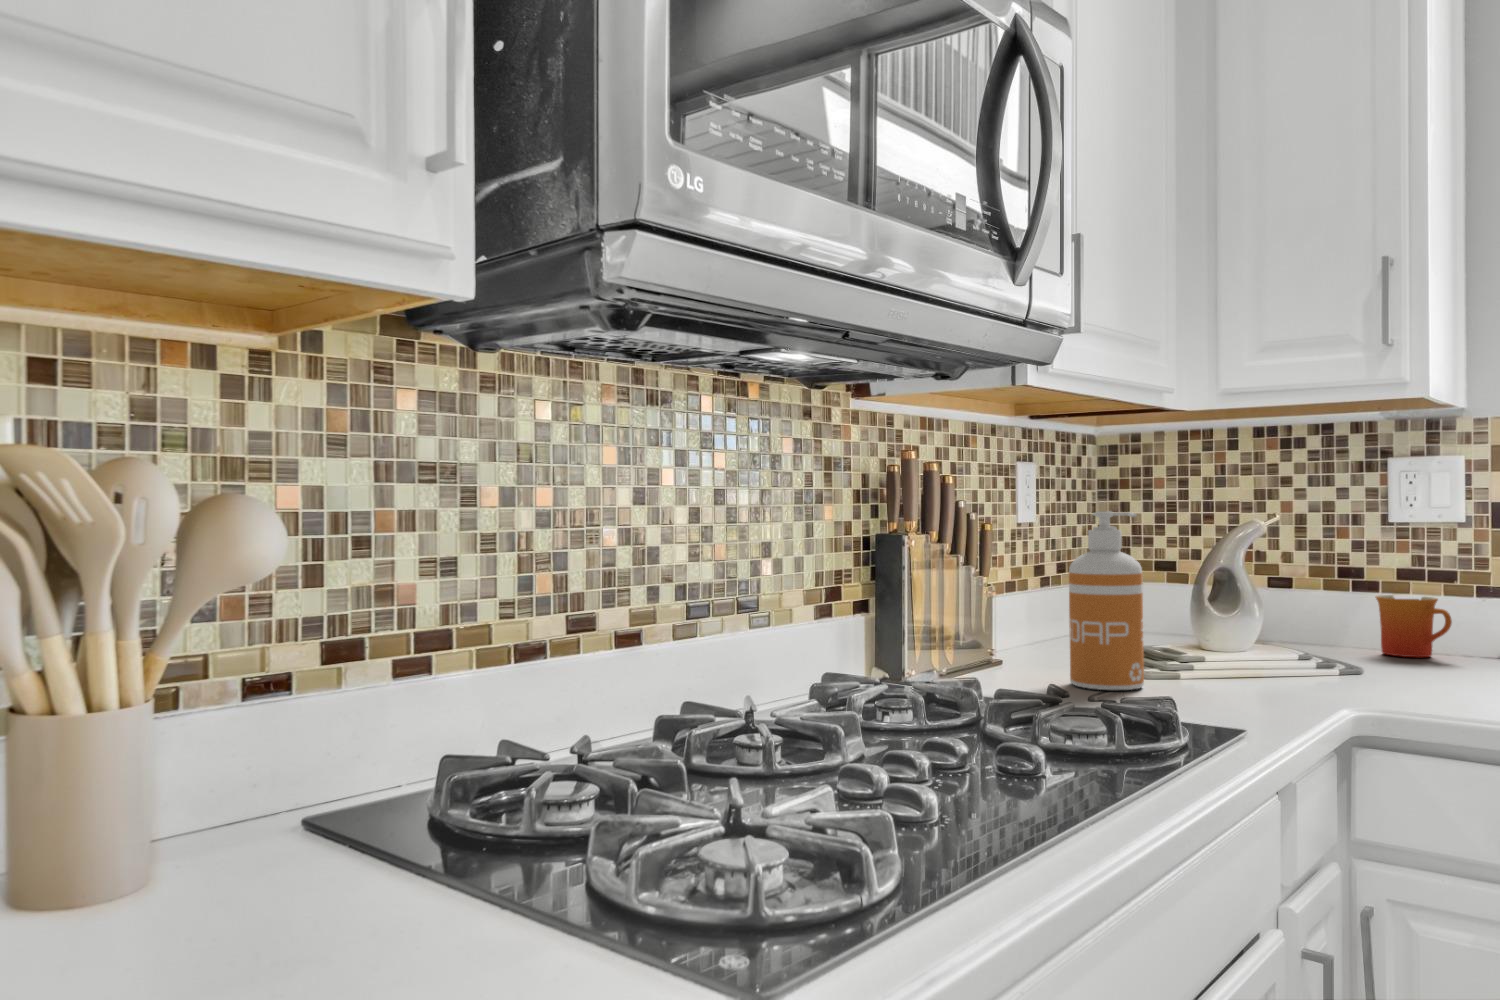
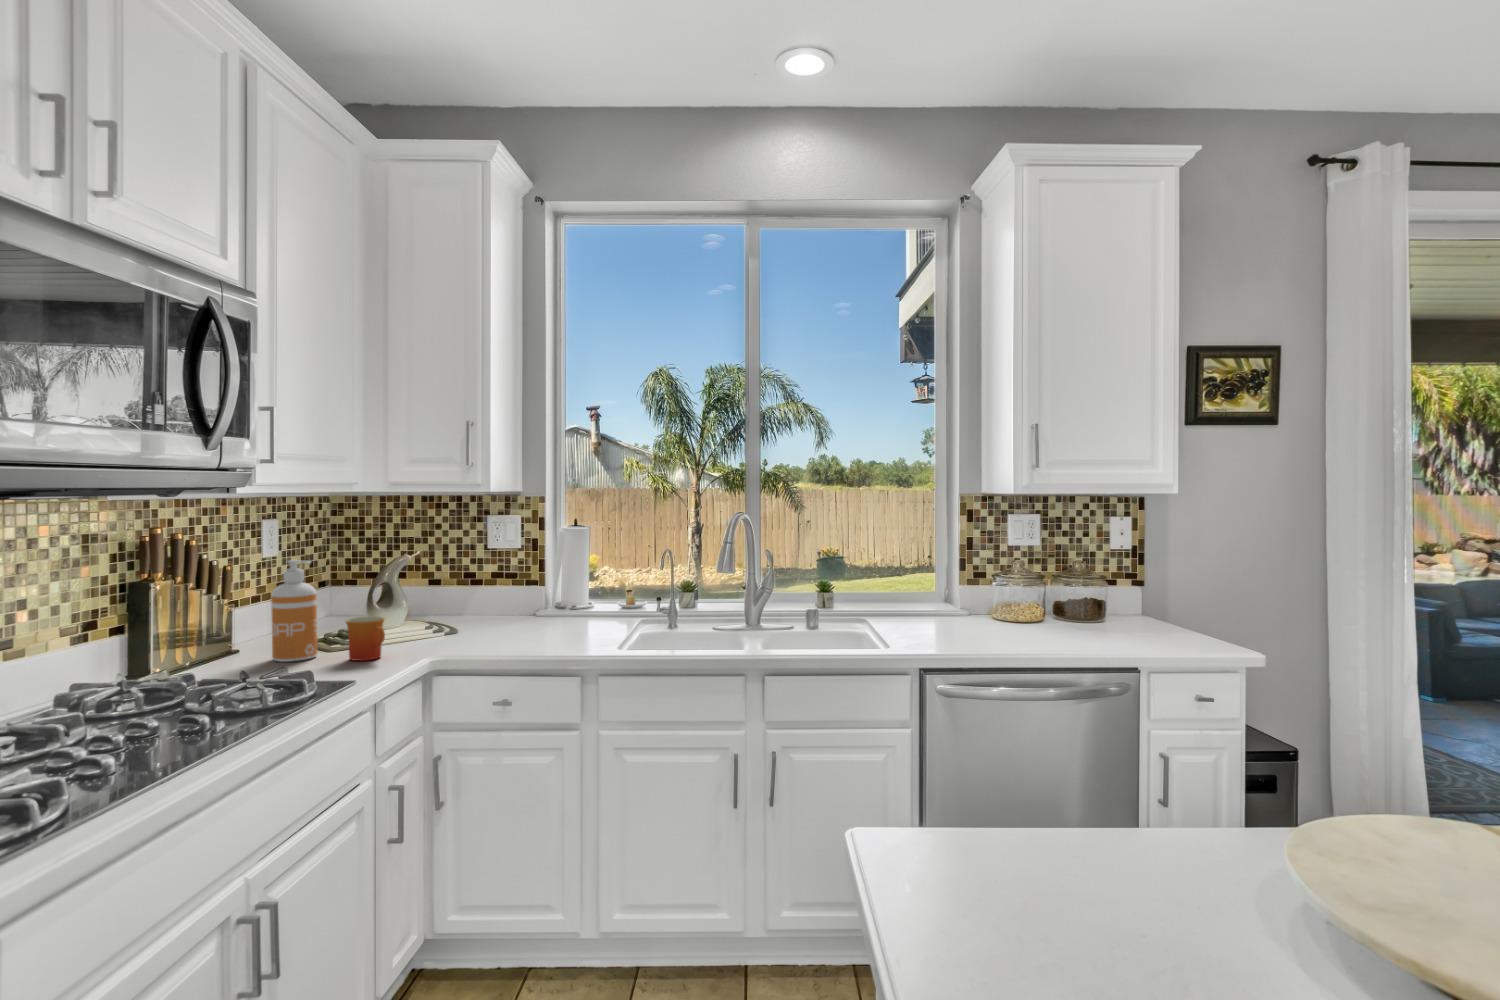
mug: present [1376,595,1452,657] -> present [345,616,385,661]

